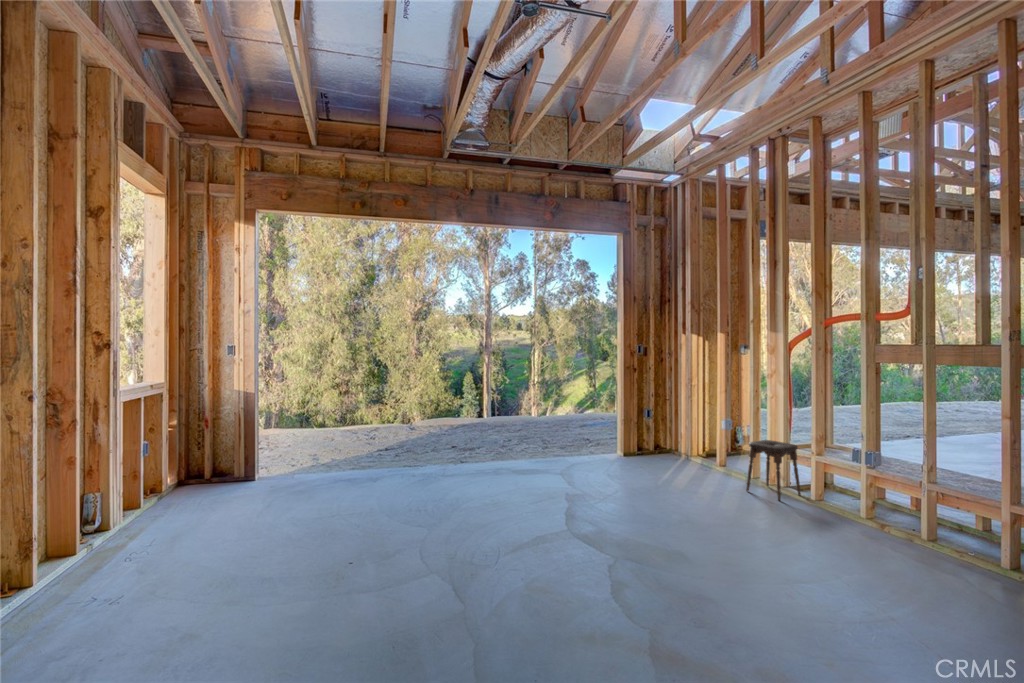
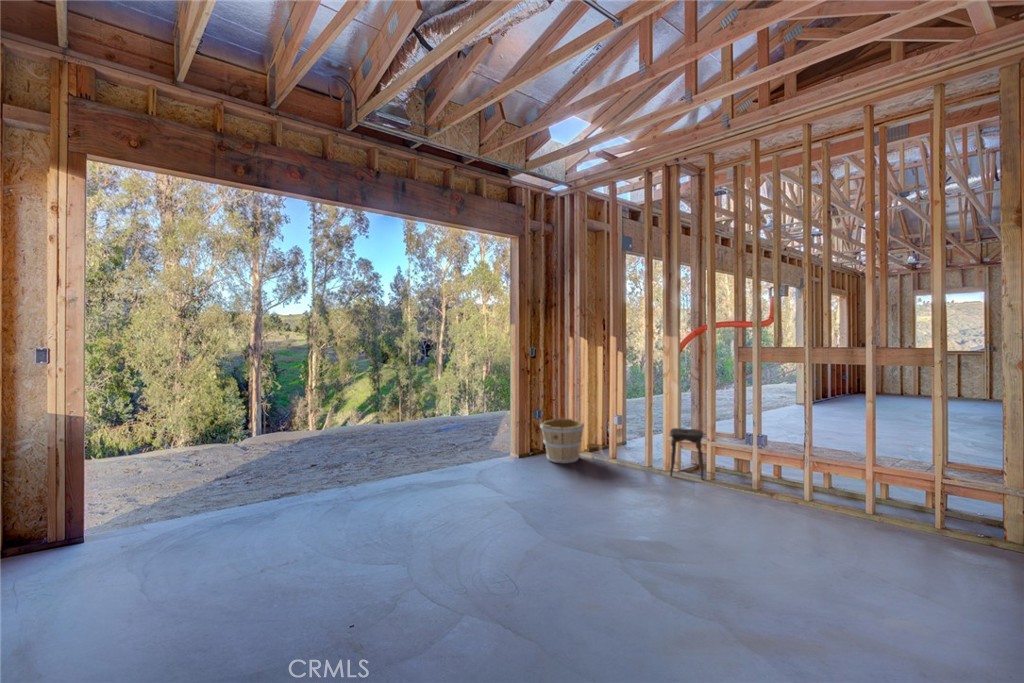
wooden bucket: none [639,418,687,464] -> present [540,418,584,463]

